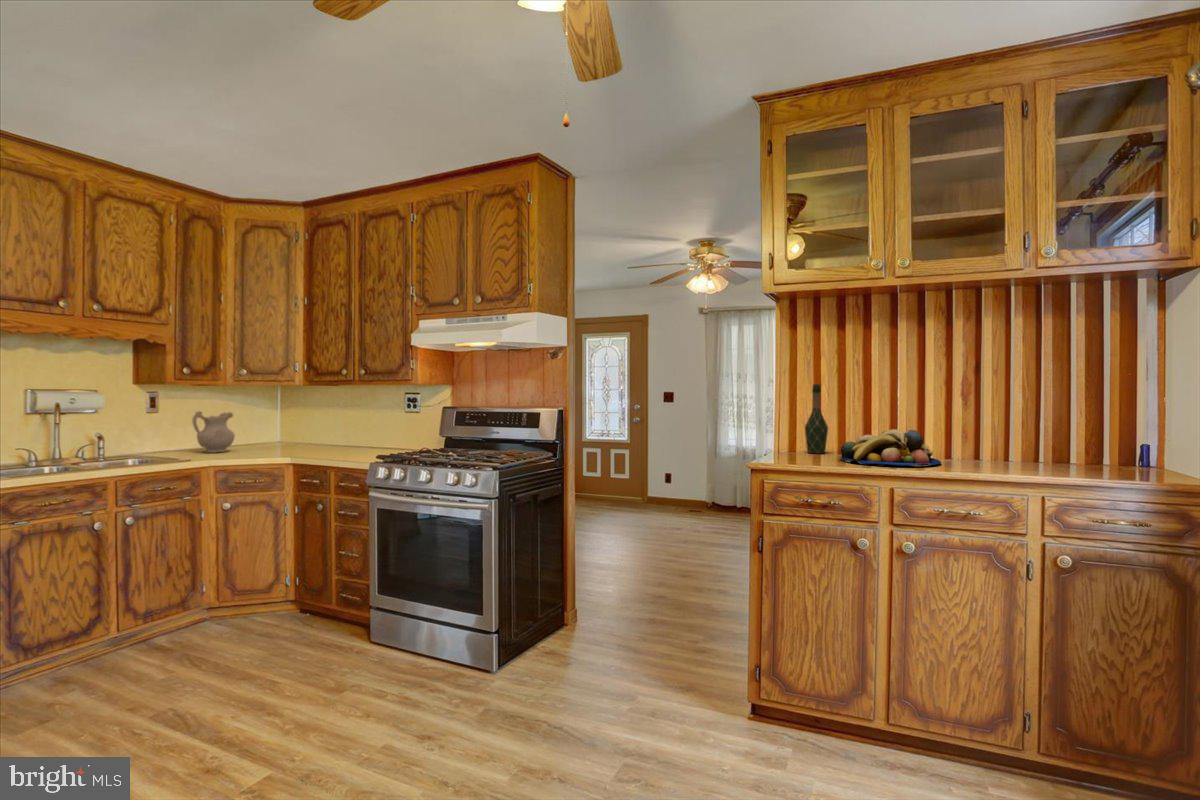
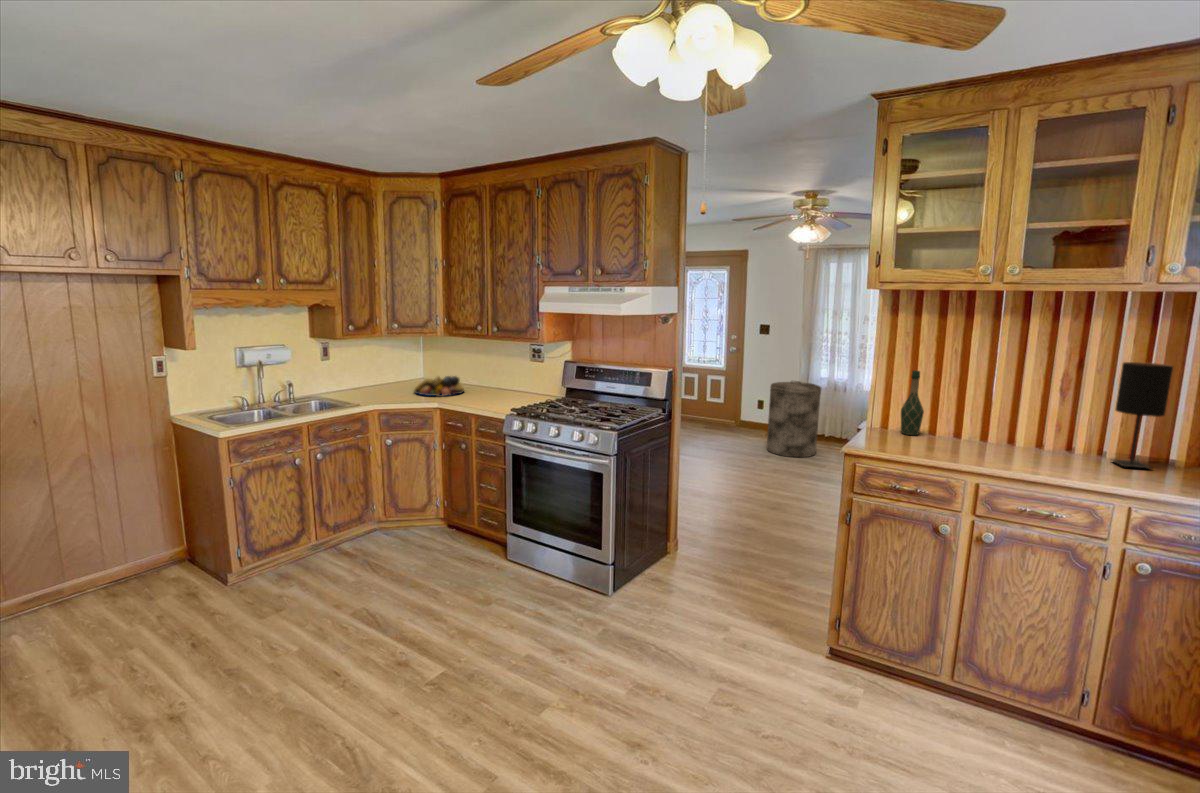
table lamp: none [1014,356,1062,466] -> present [1112,362,1173,469]
ceramic pitcher: present [192,412,235,453] -> none [357,360,389,395]
fruit bowl: present [840,429,941,466] -> present [414,376,464,396]
trash can: none [673,442,725,521] -> present [767,381,821,457]

